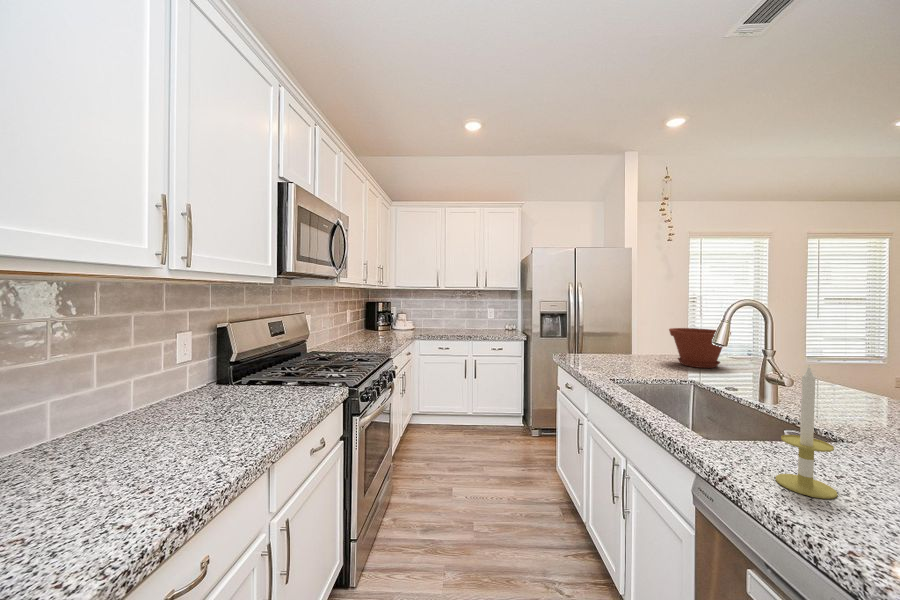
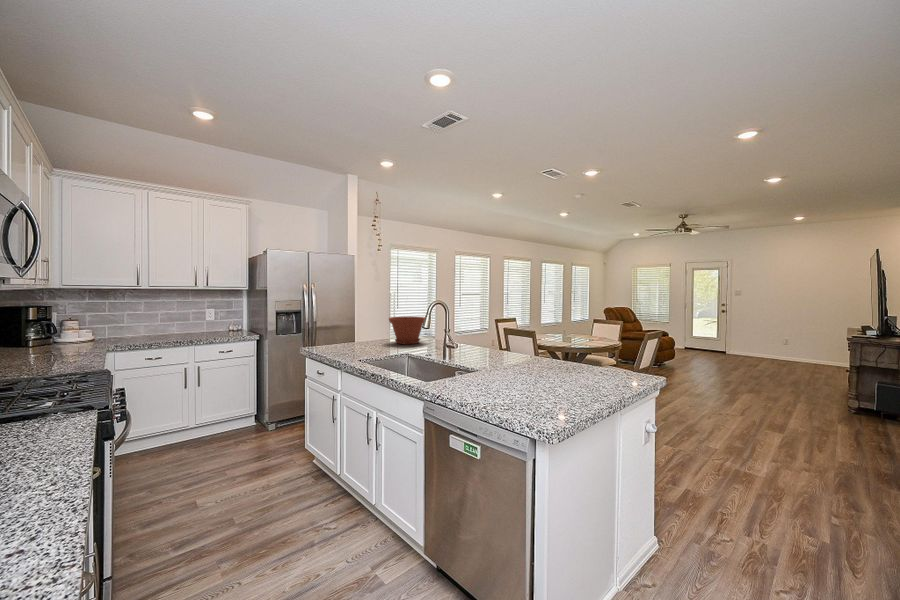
candle: present [776,365,838,499] -> none [458,330,481,393]

